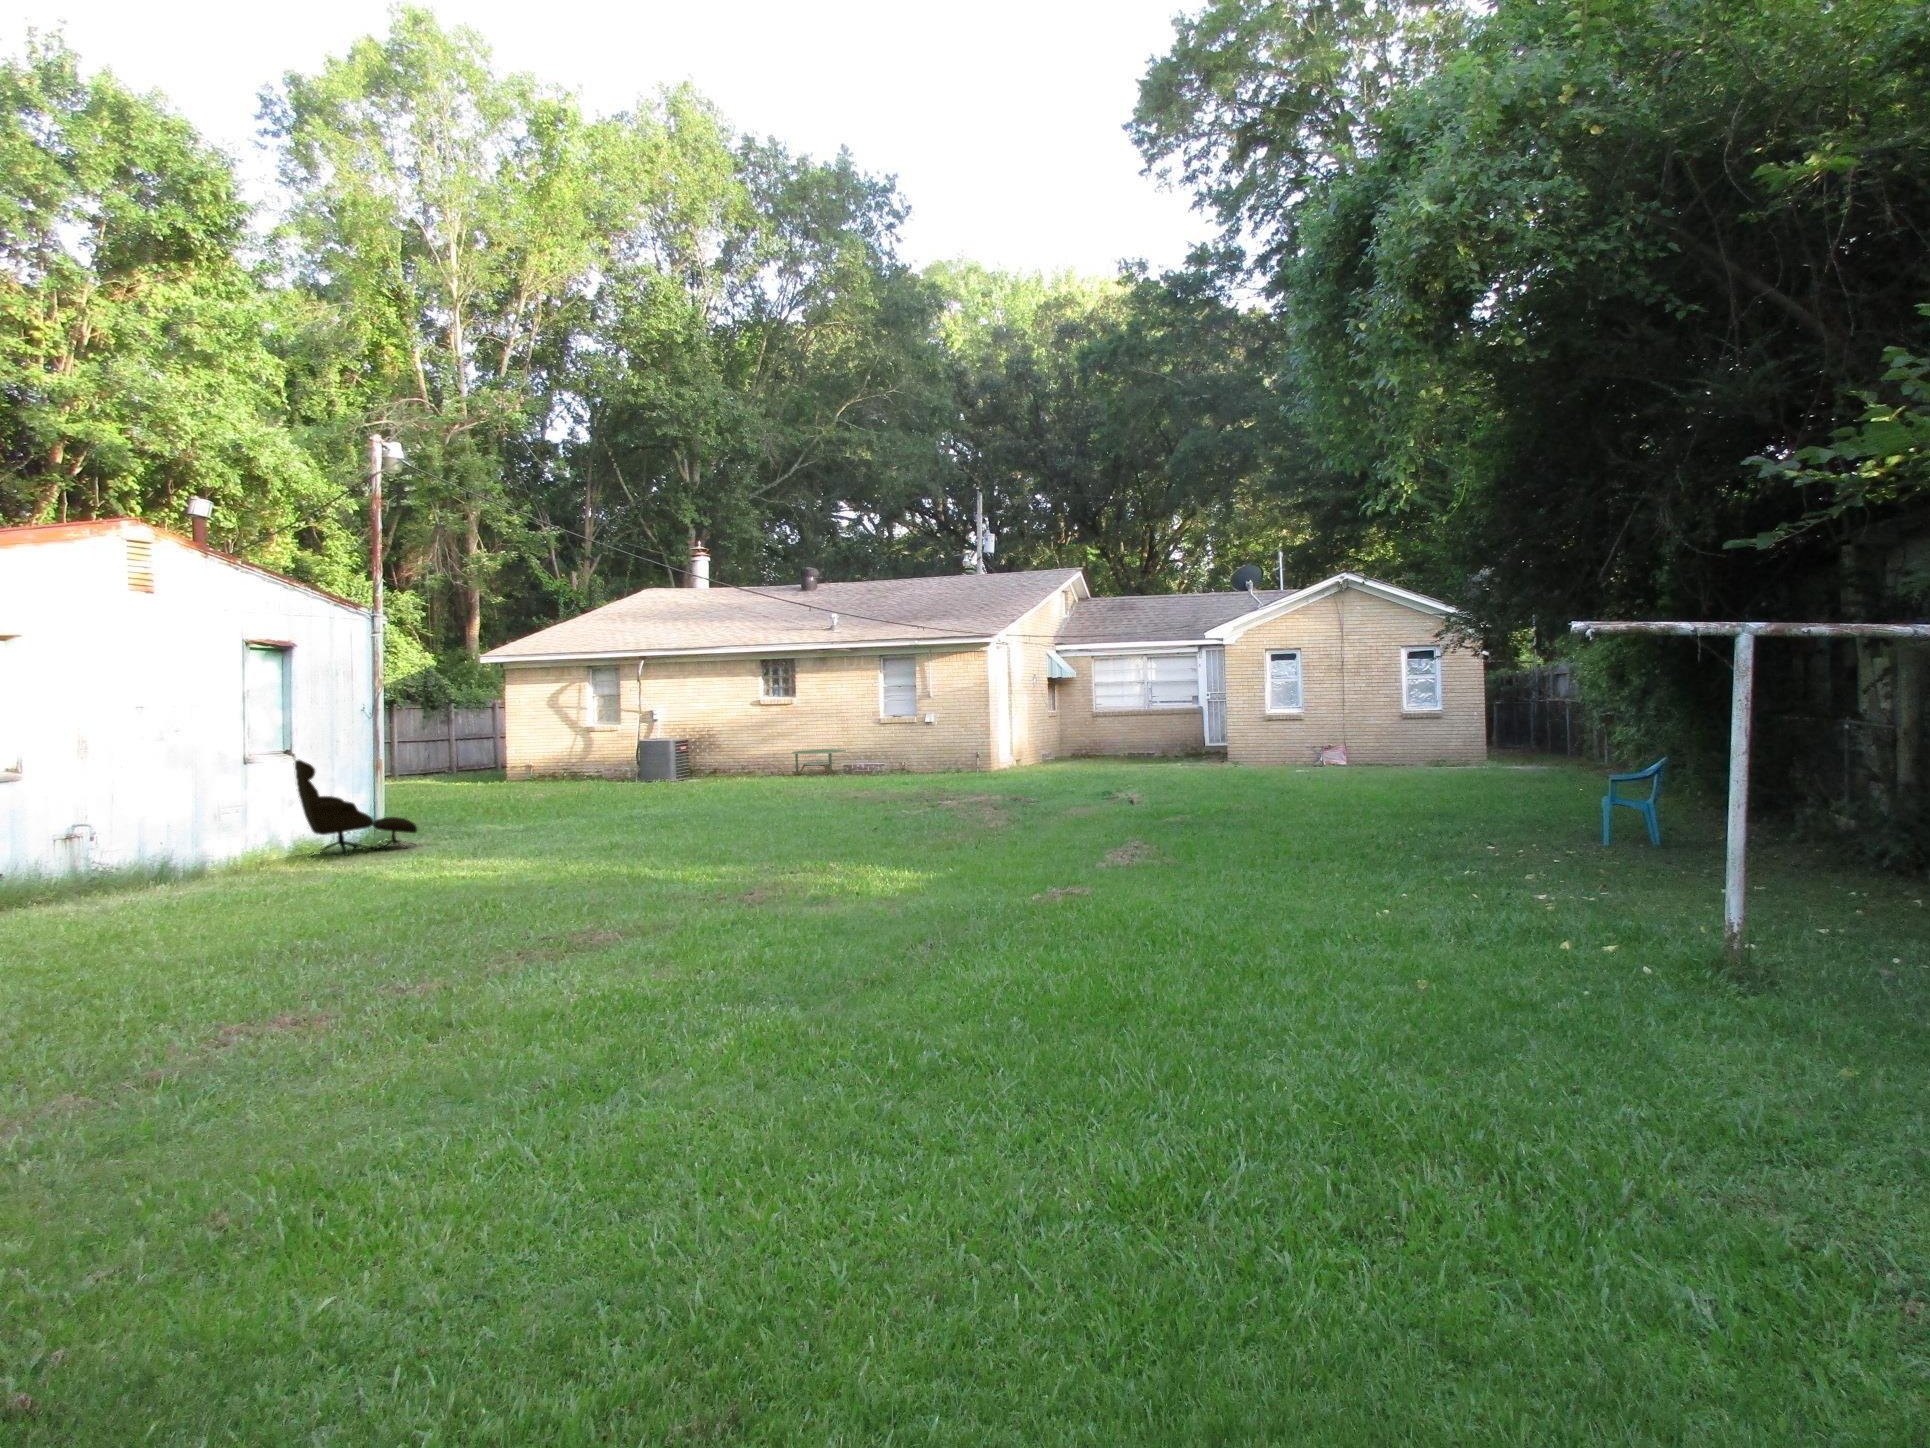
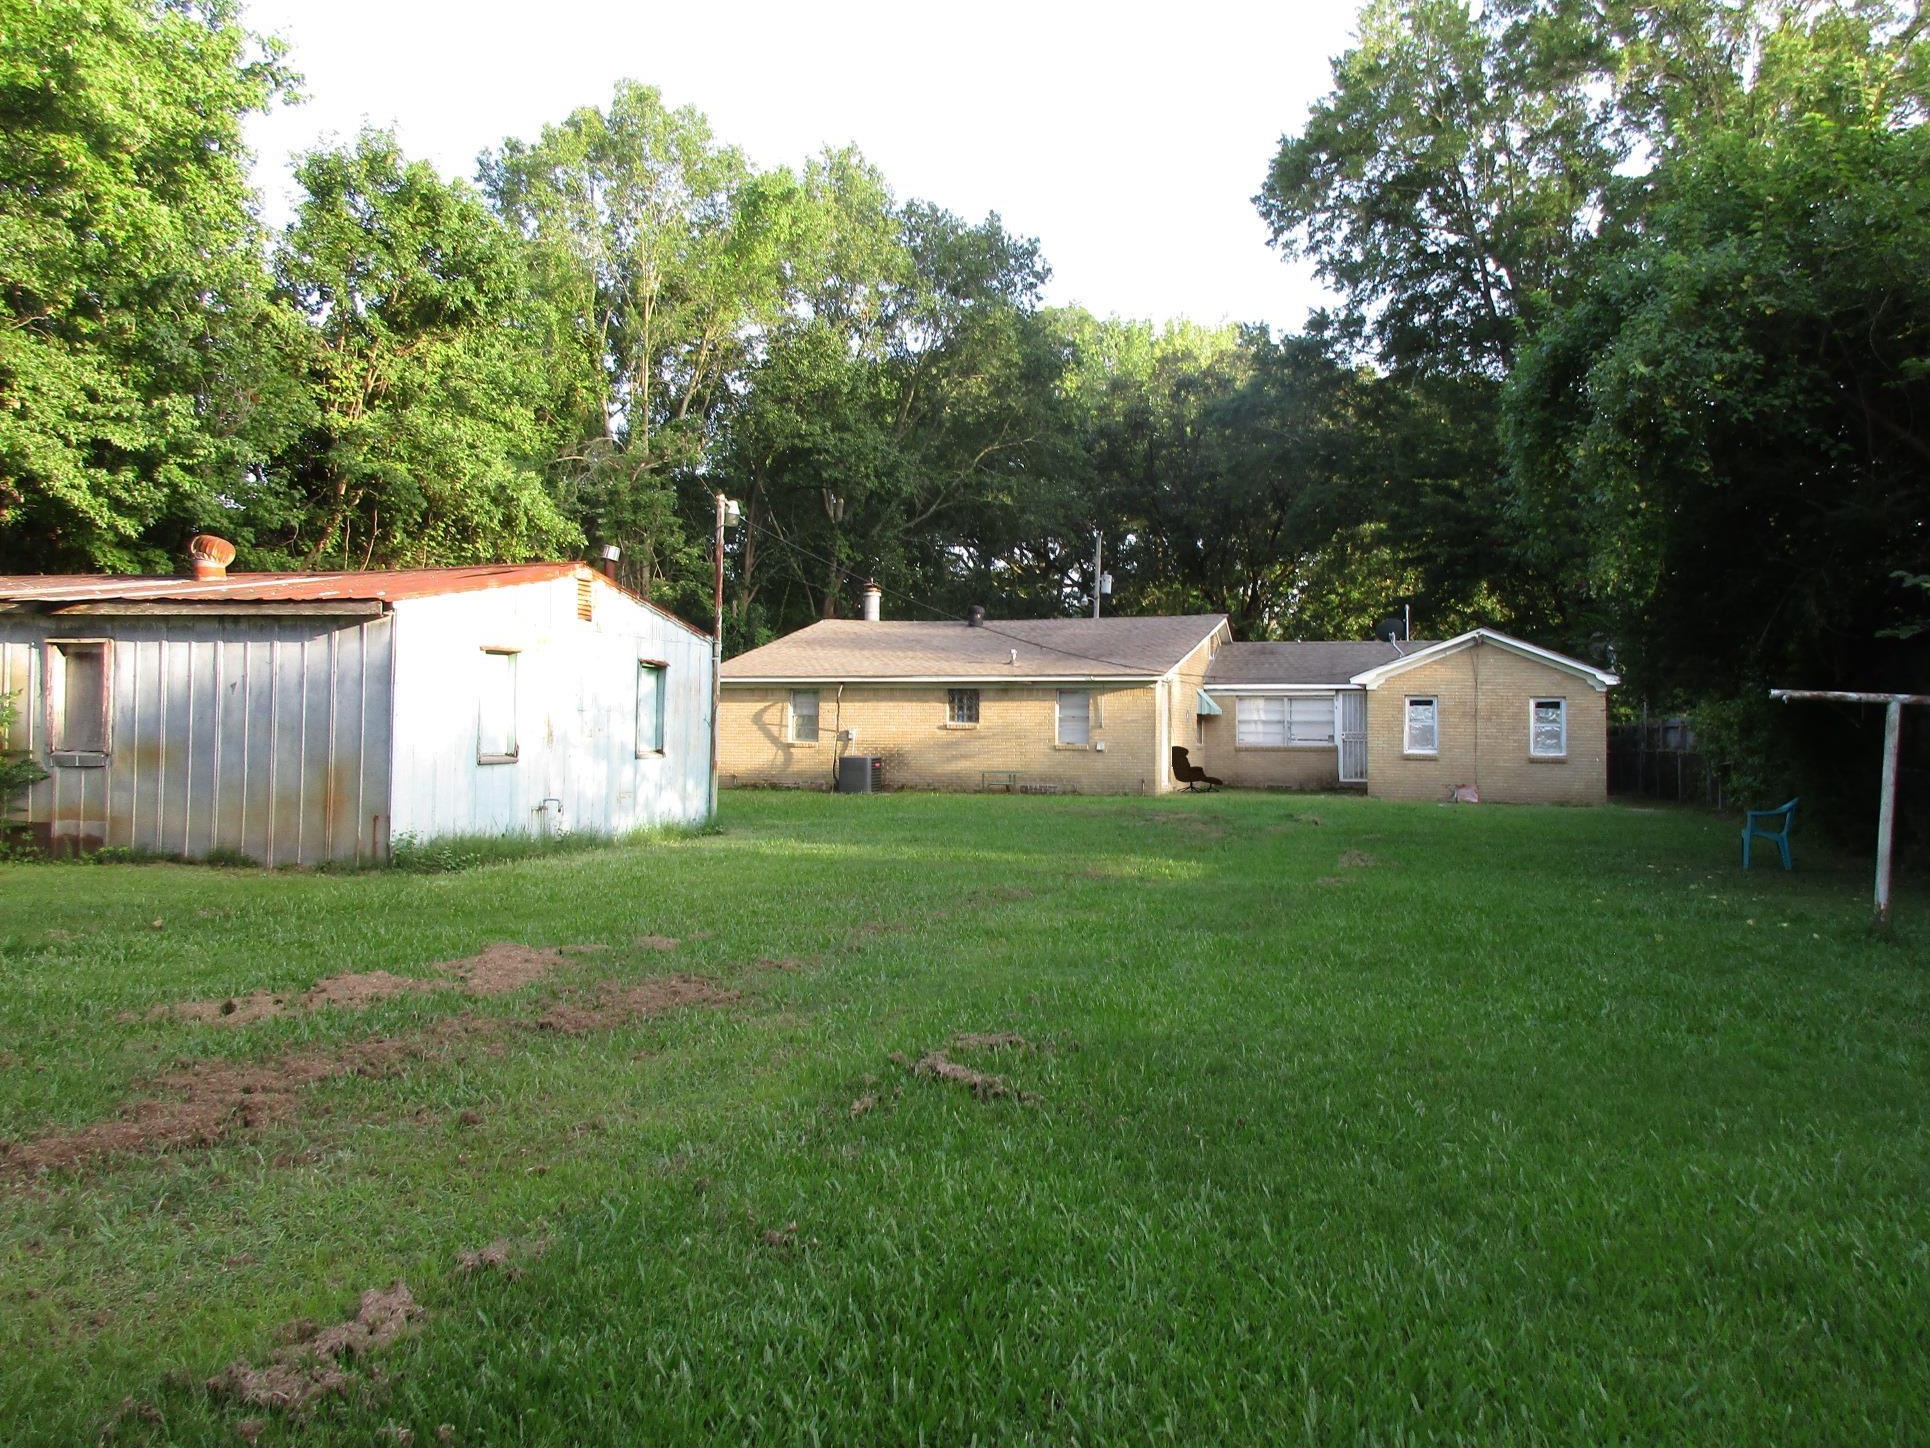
lounge chair: present [295,760,417,856] -> present [1172,746,1223,793]

